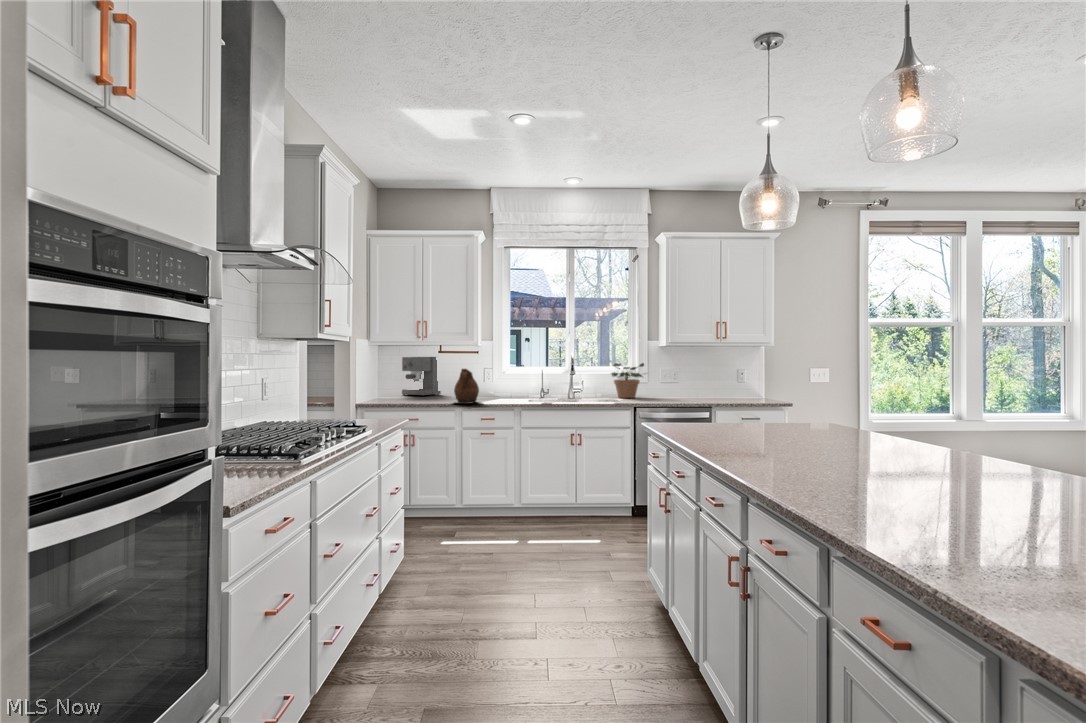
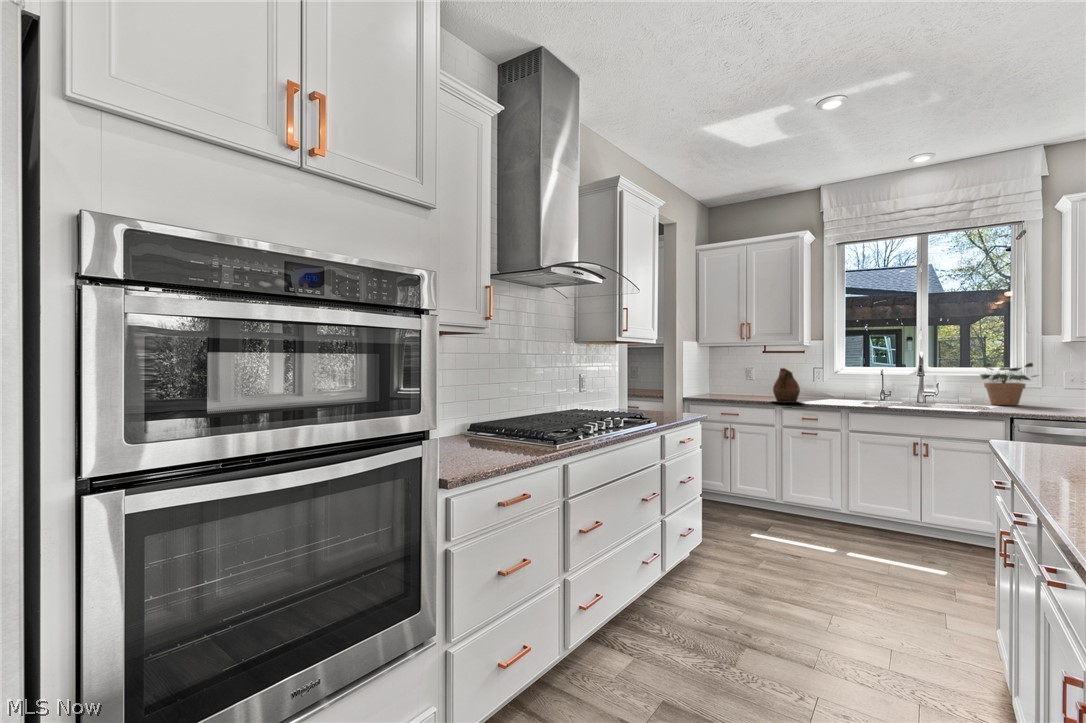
coffee maker: present [402,357,441,396] -> none [729,357,768,394]

